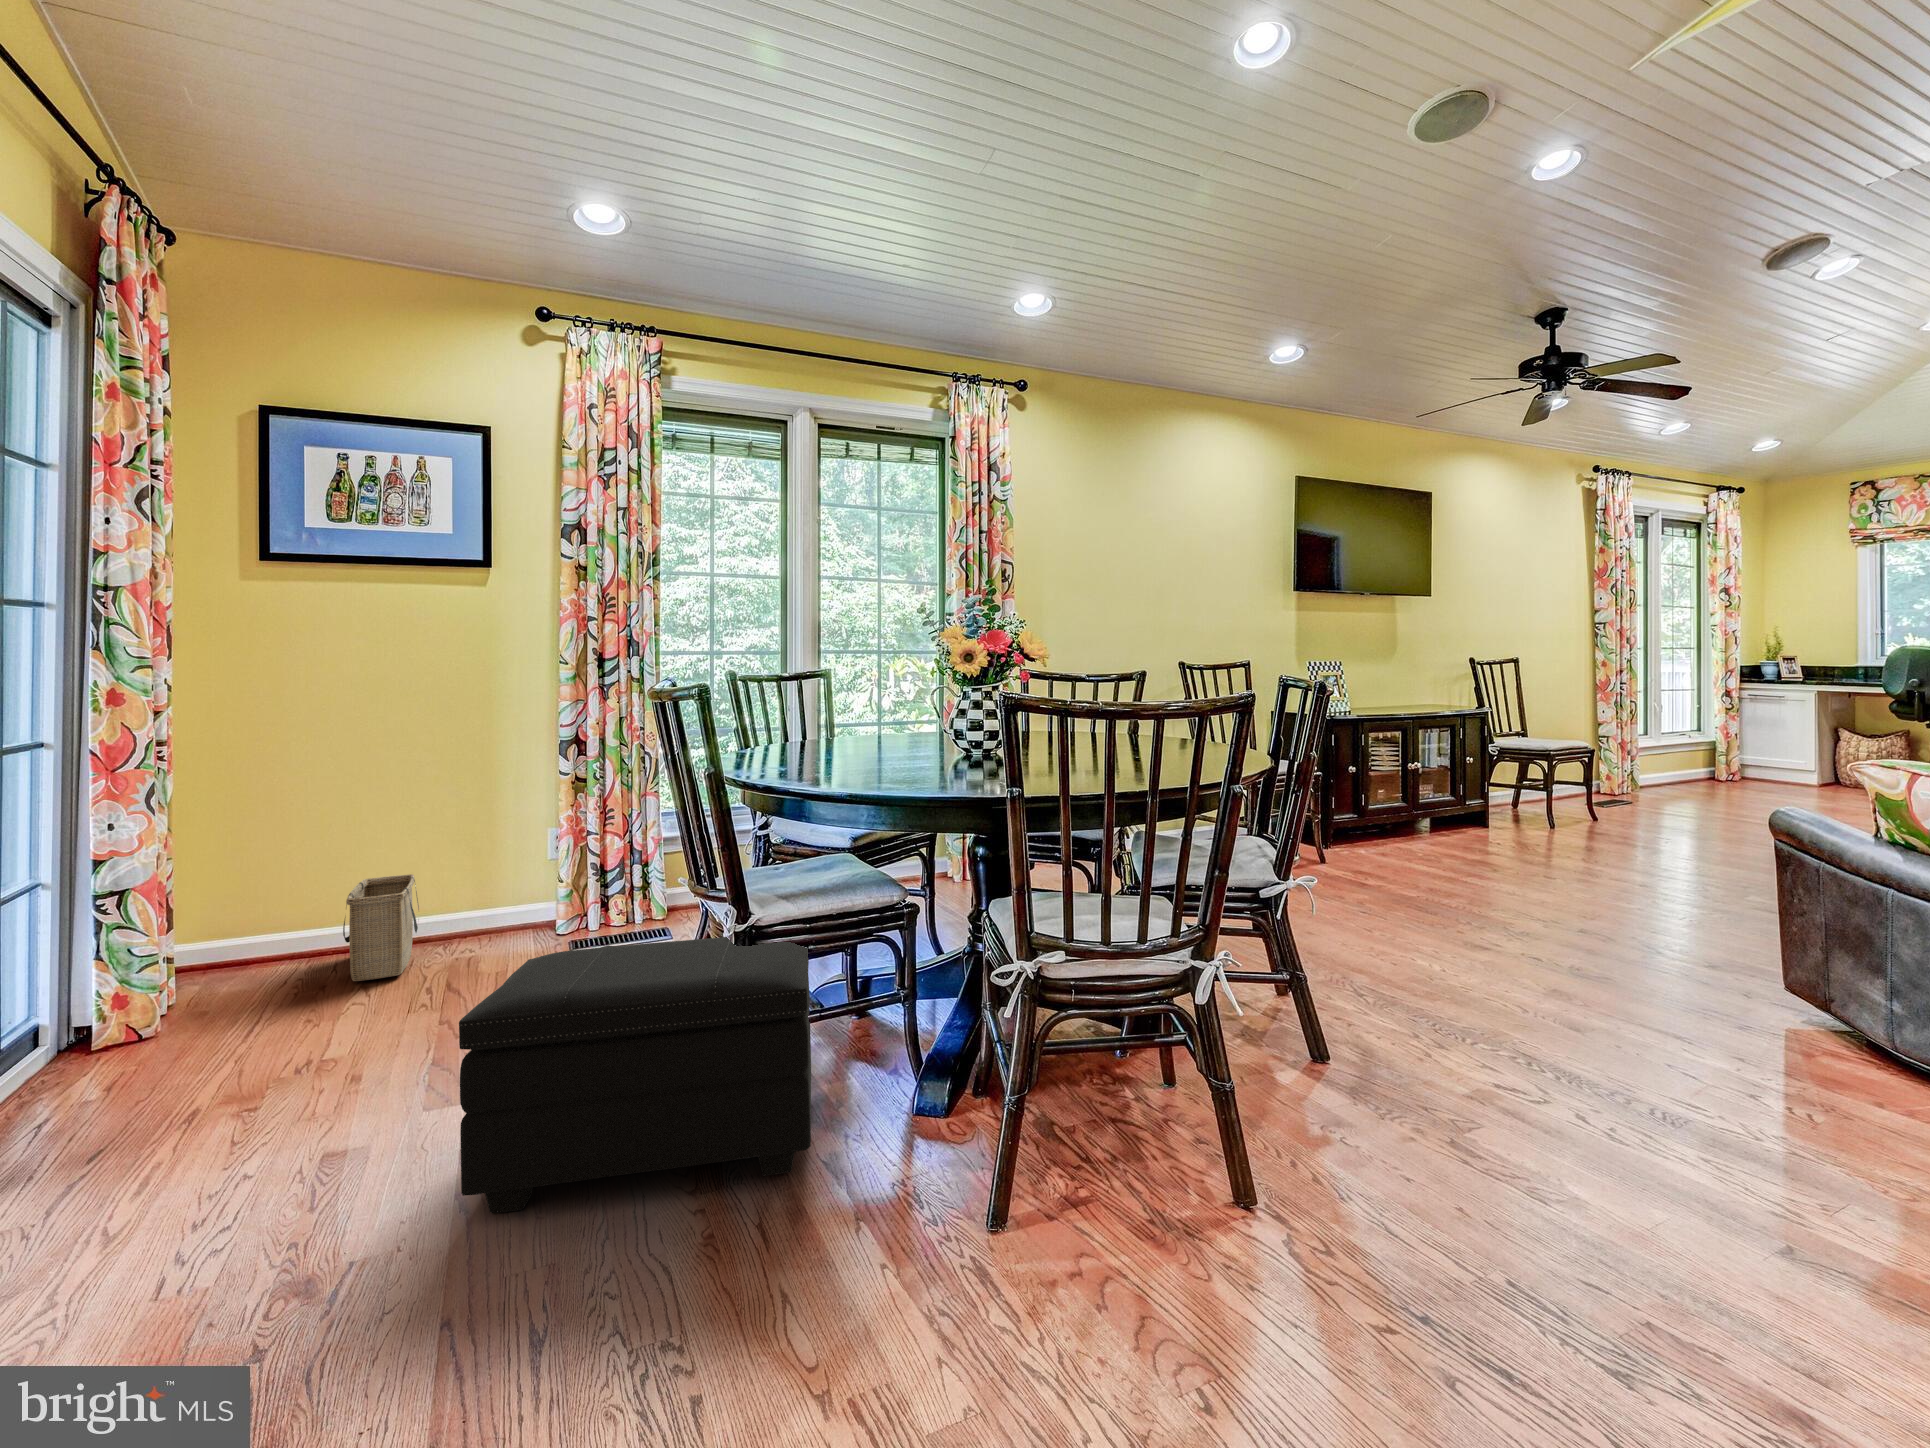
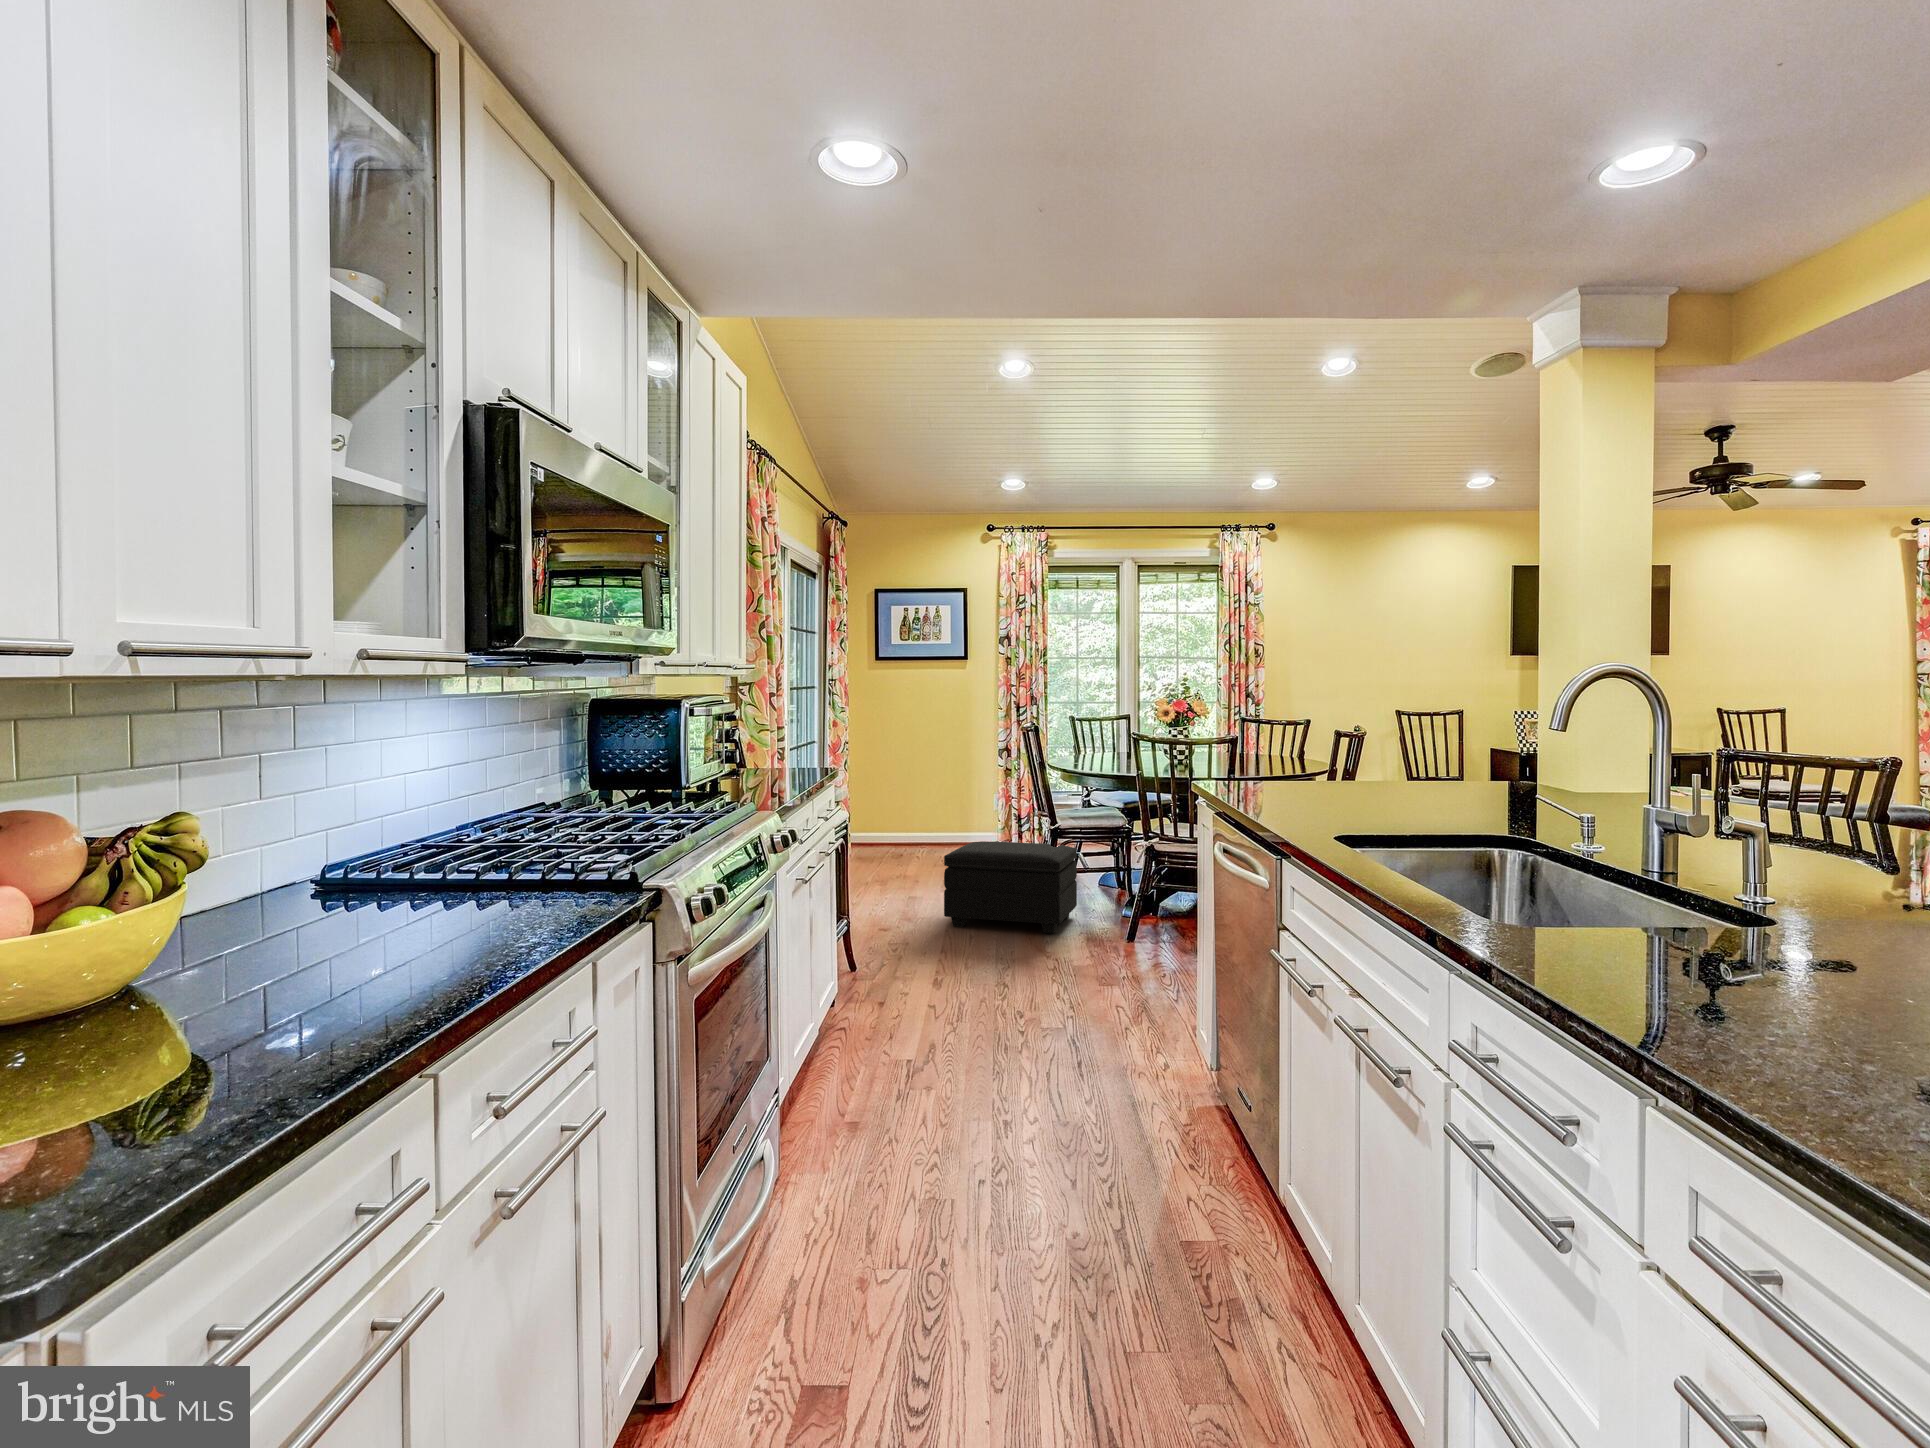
basket: present [343,874,419,981] -> none [907,810,936,856]

